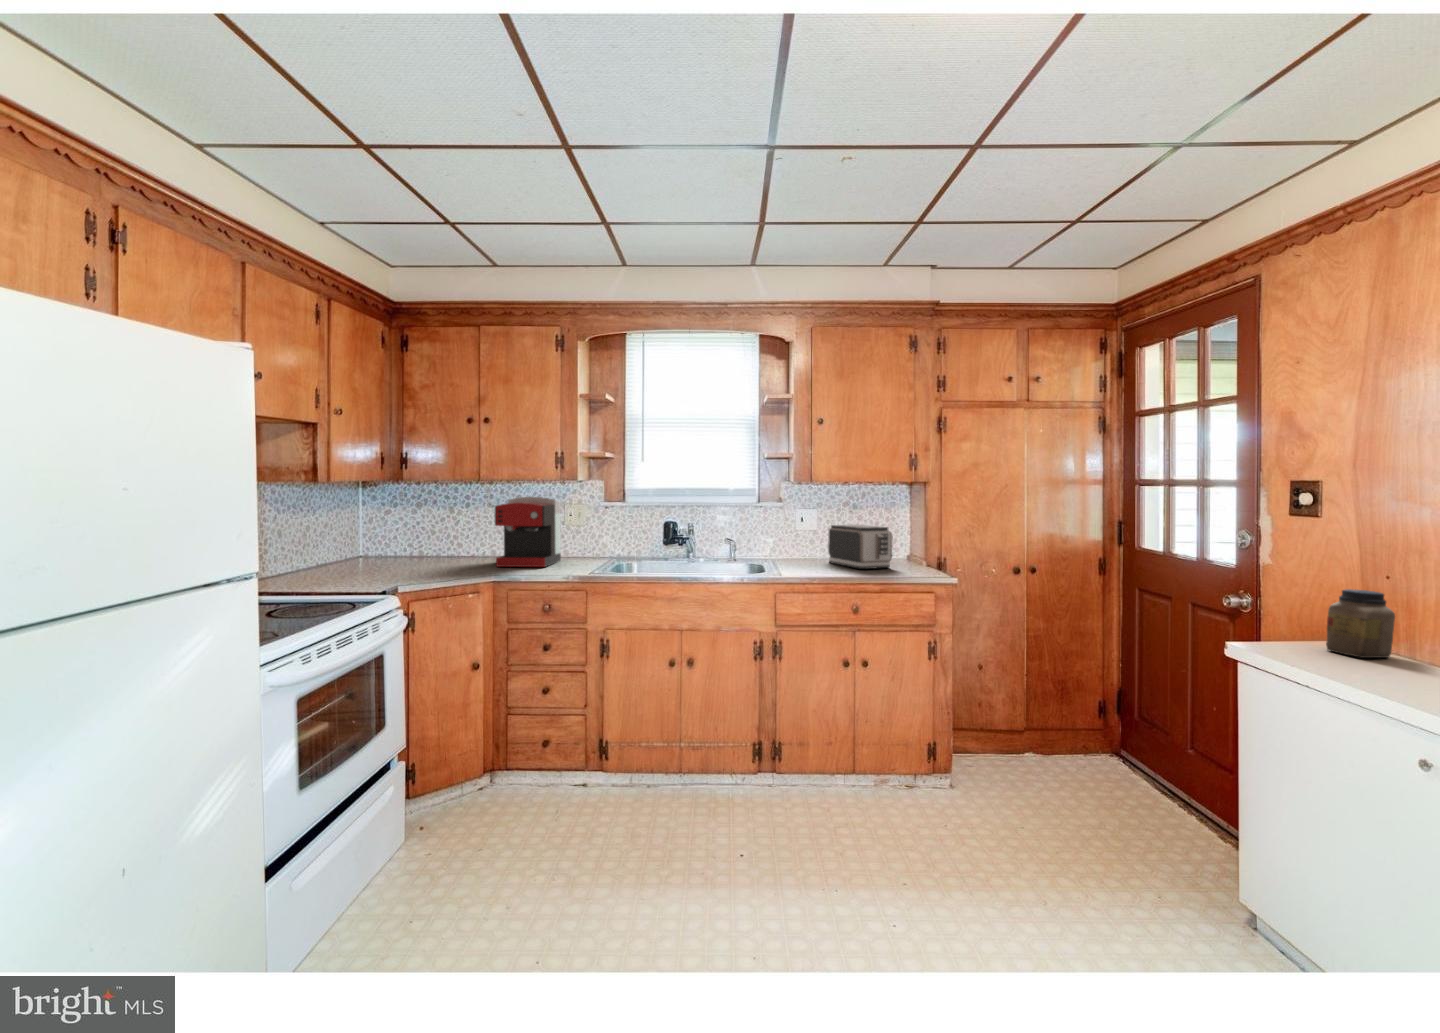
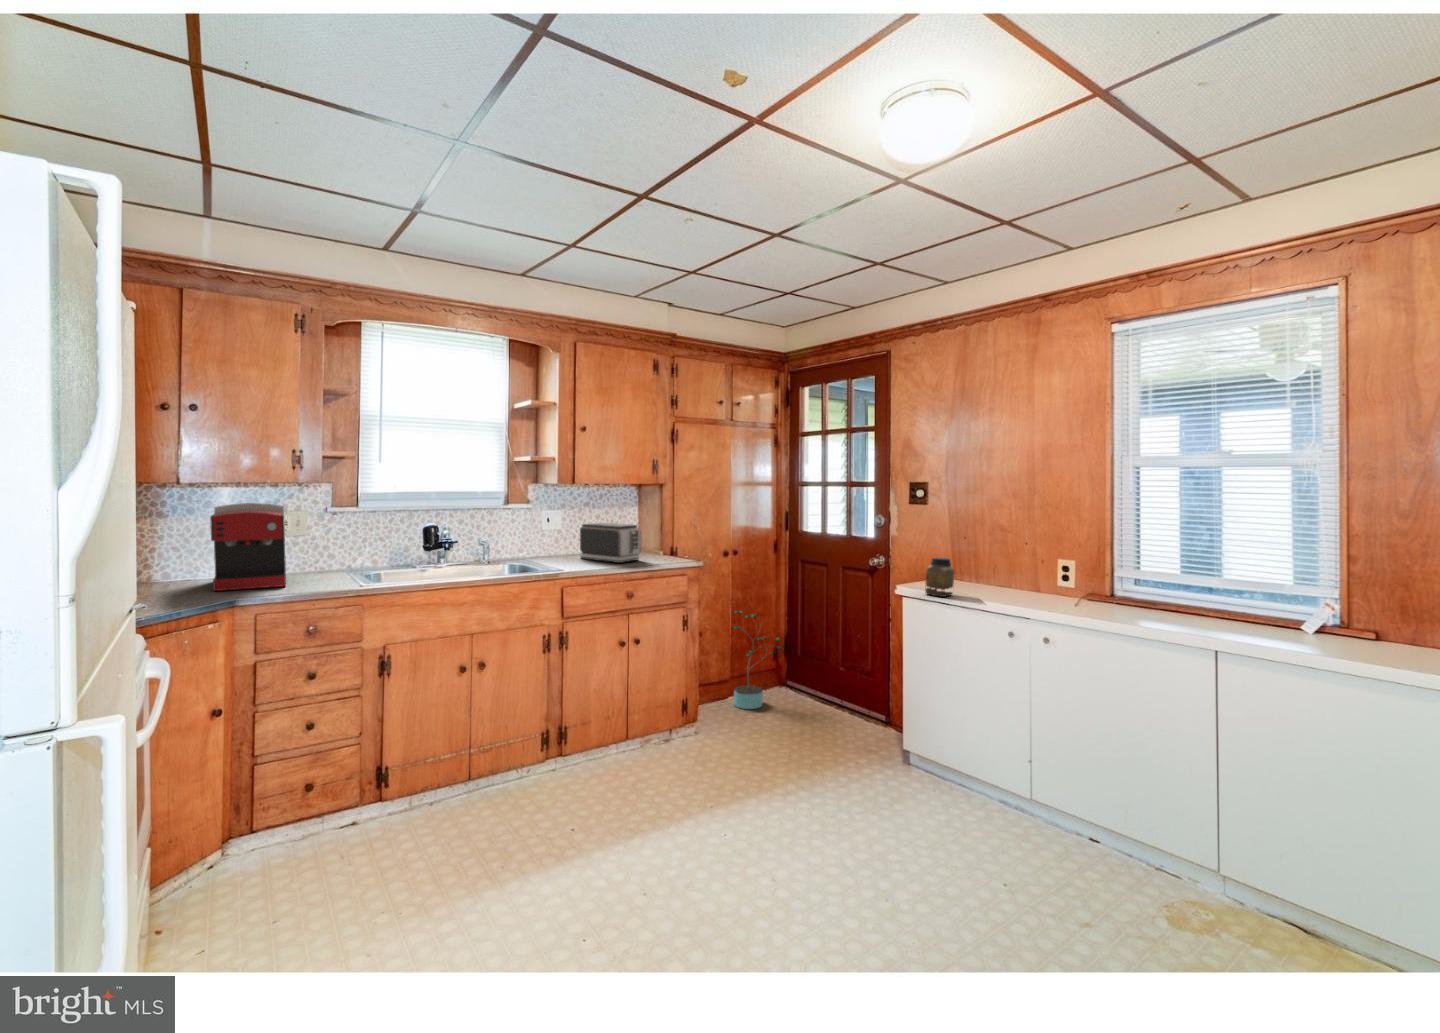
potted plant: none [1015,642,1097,775] -> present [732,610,781,709]

